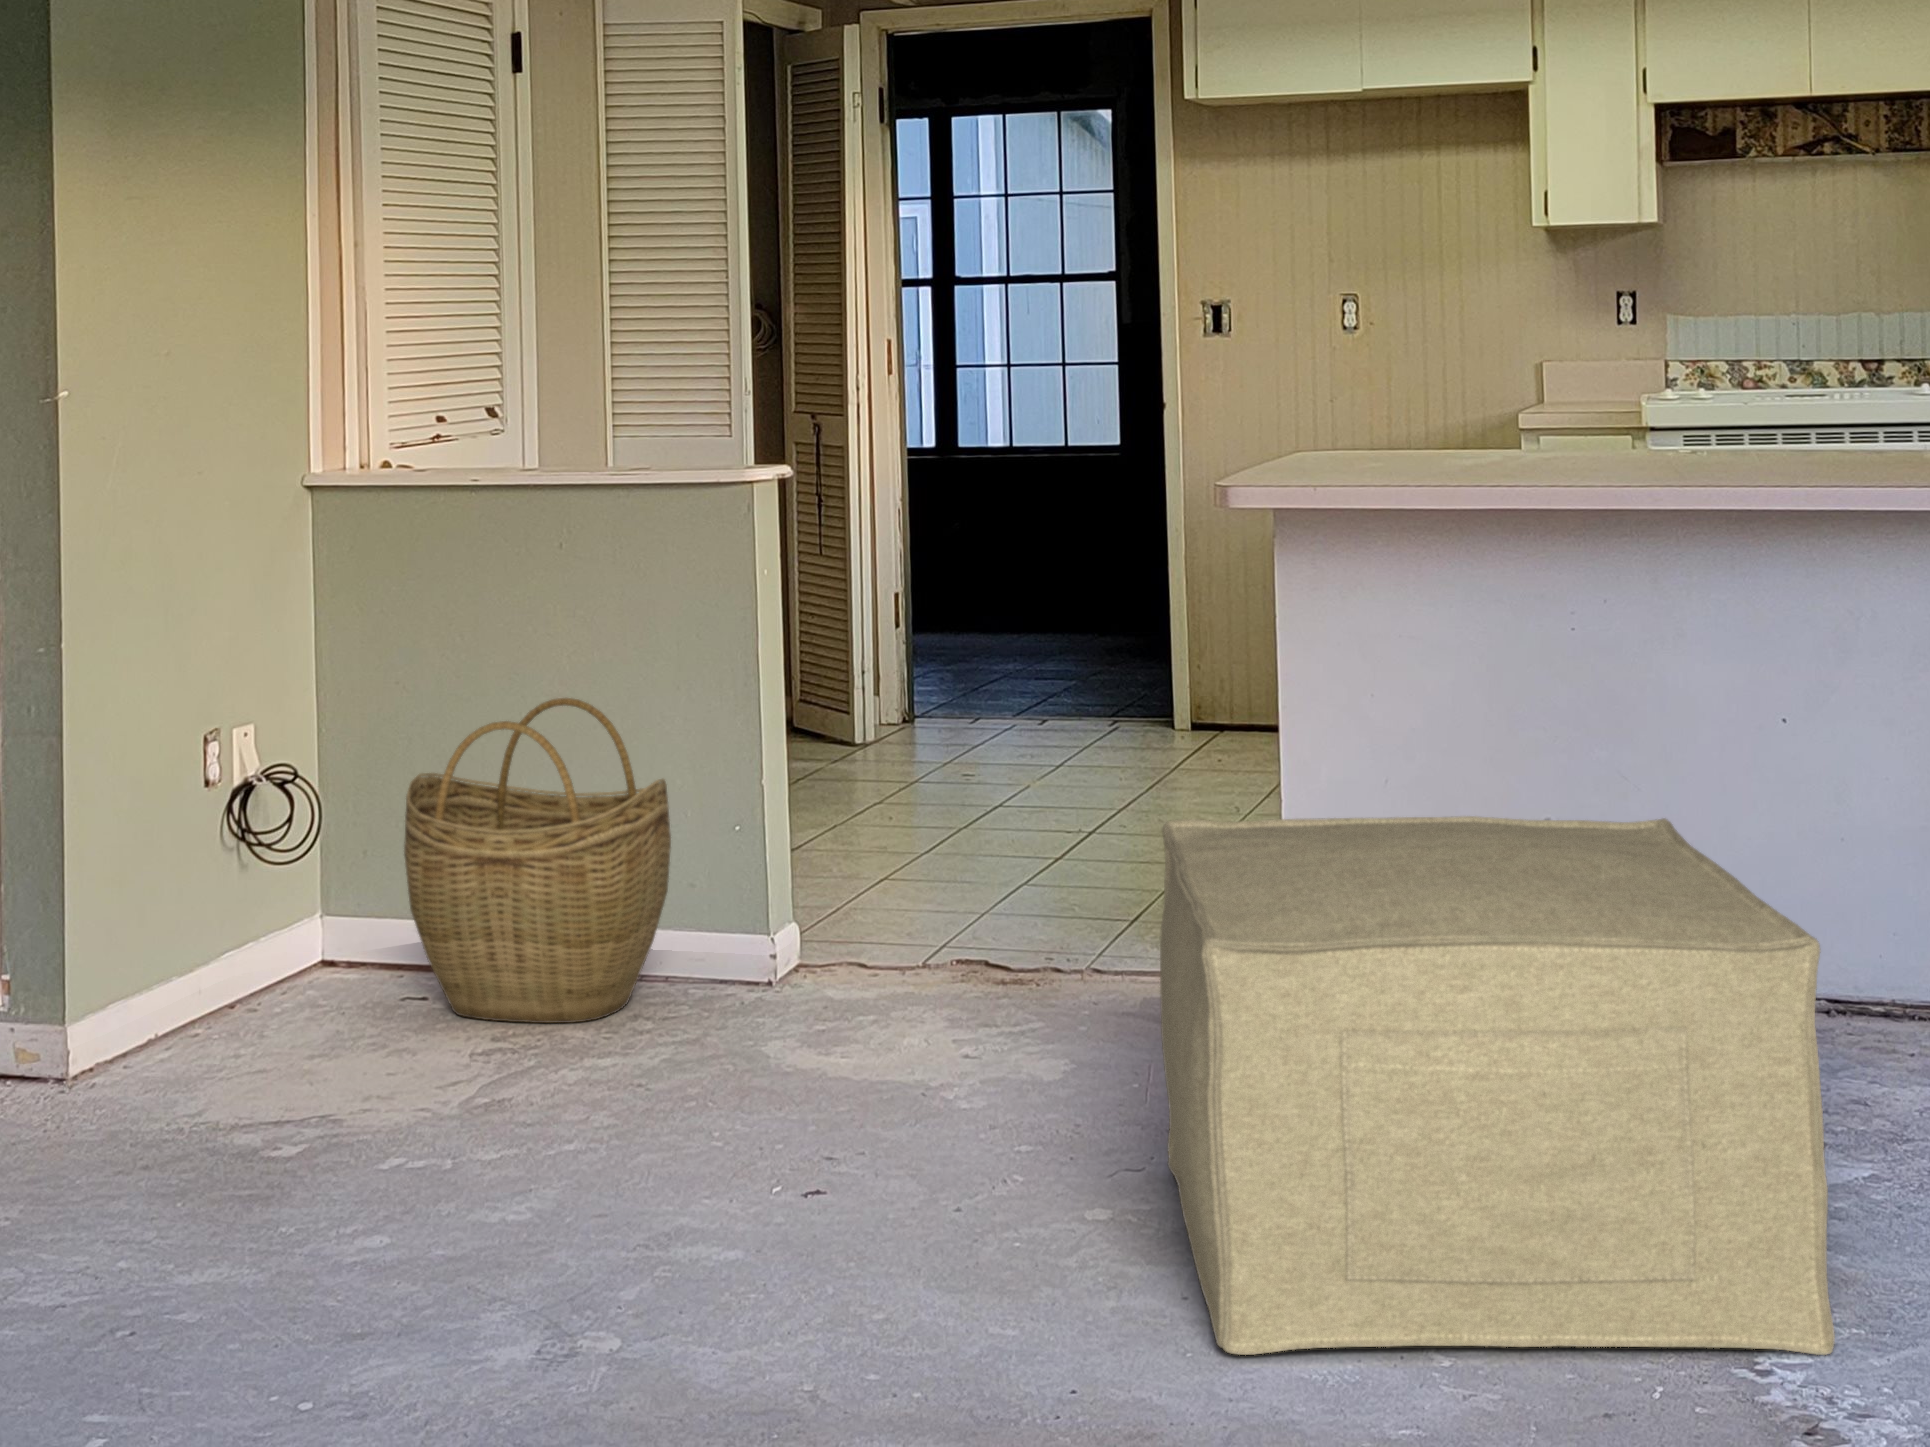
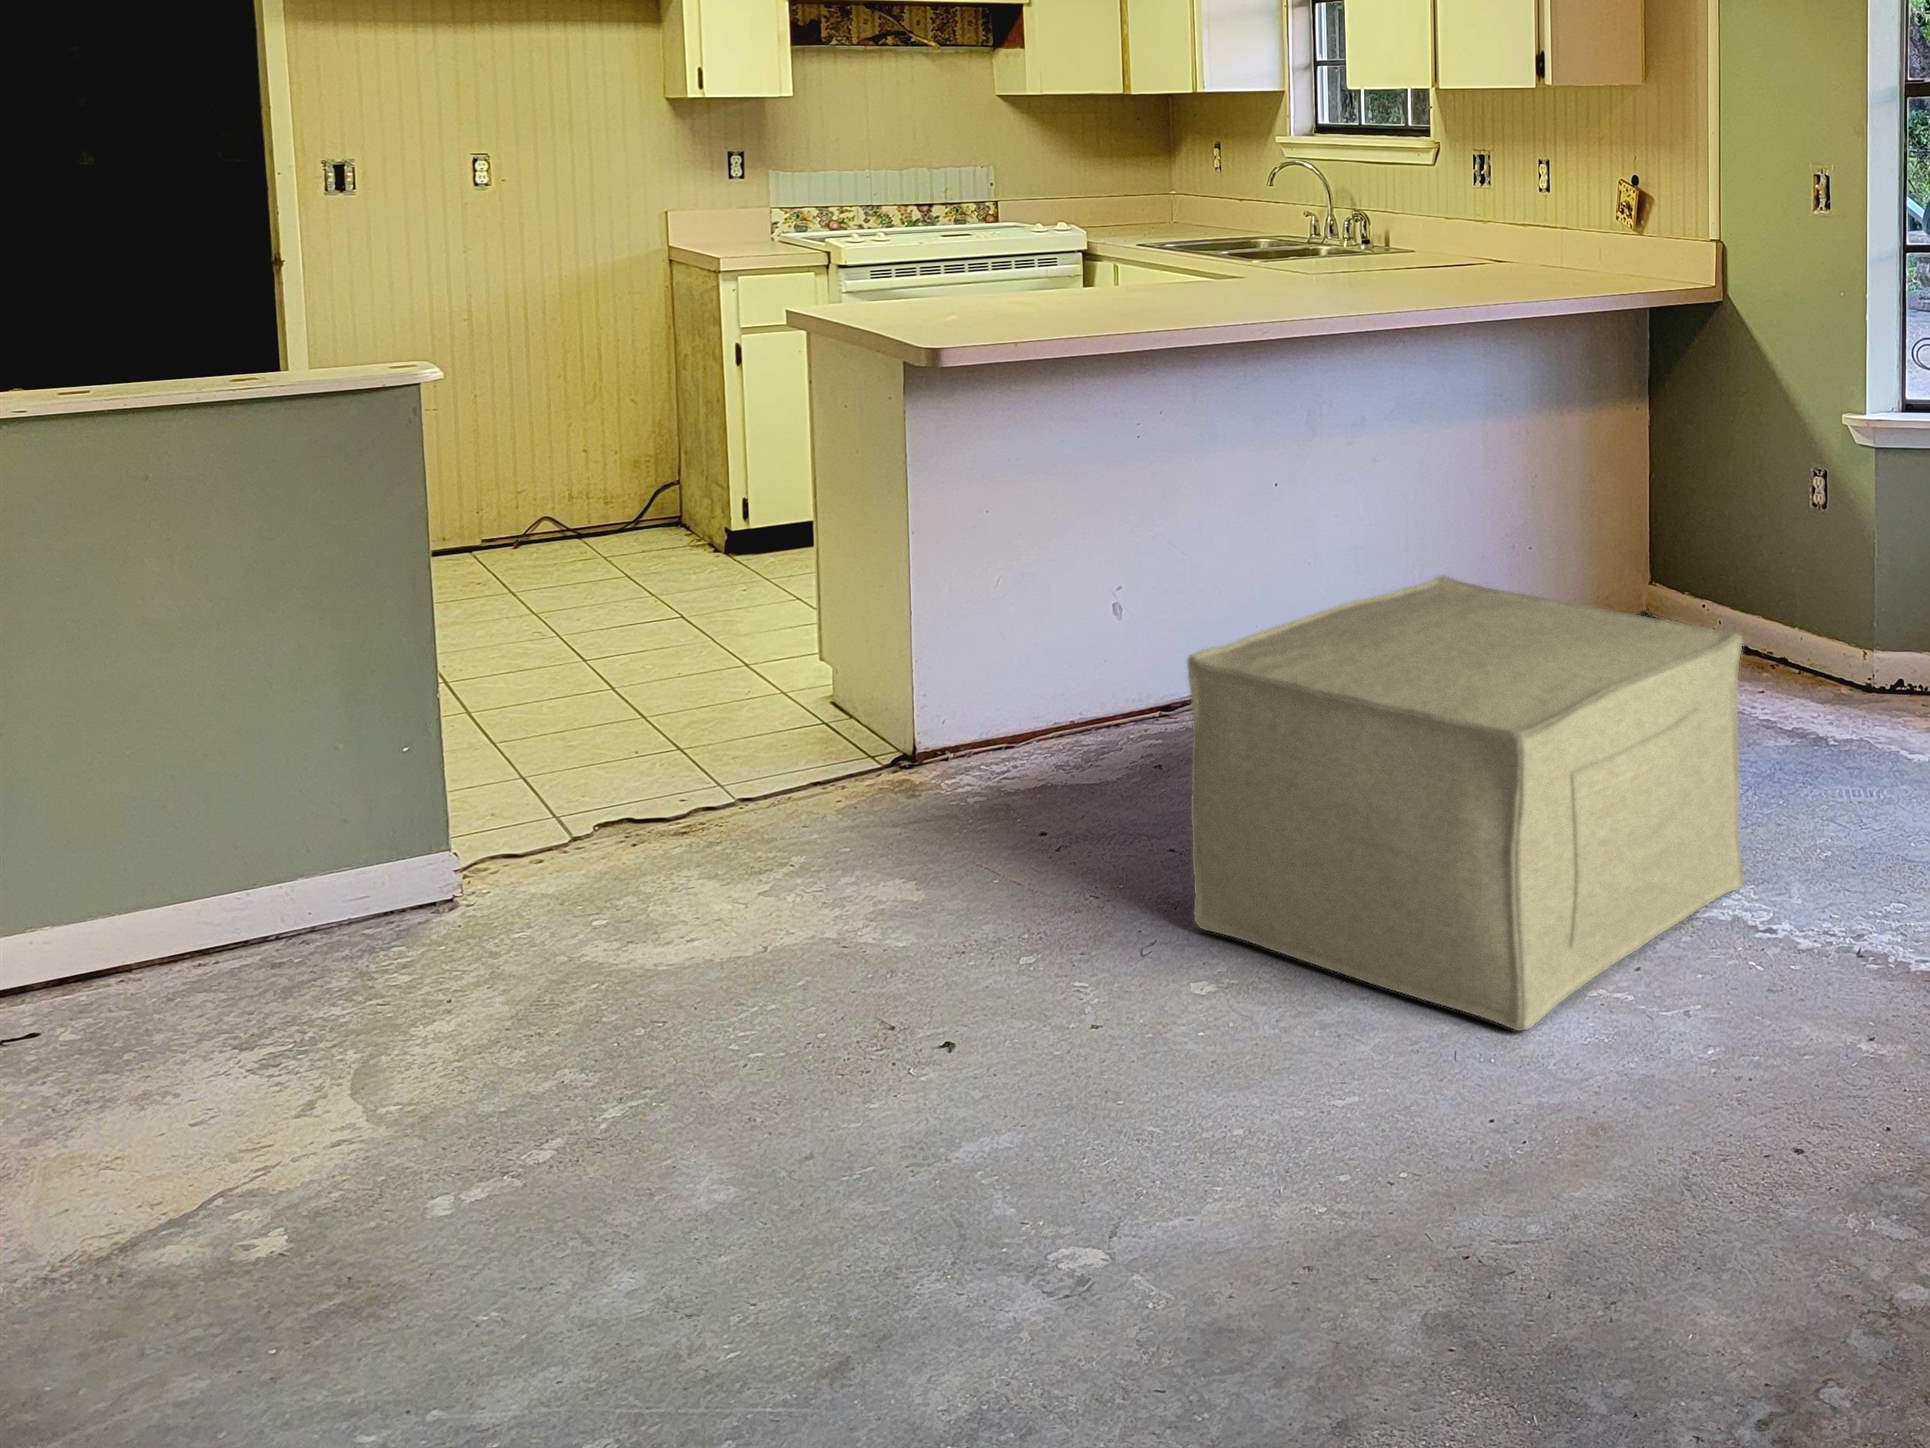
woven basket: present [404,698,671,1023] -> none [75,674,435,1070]

